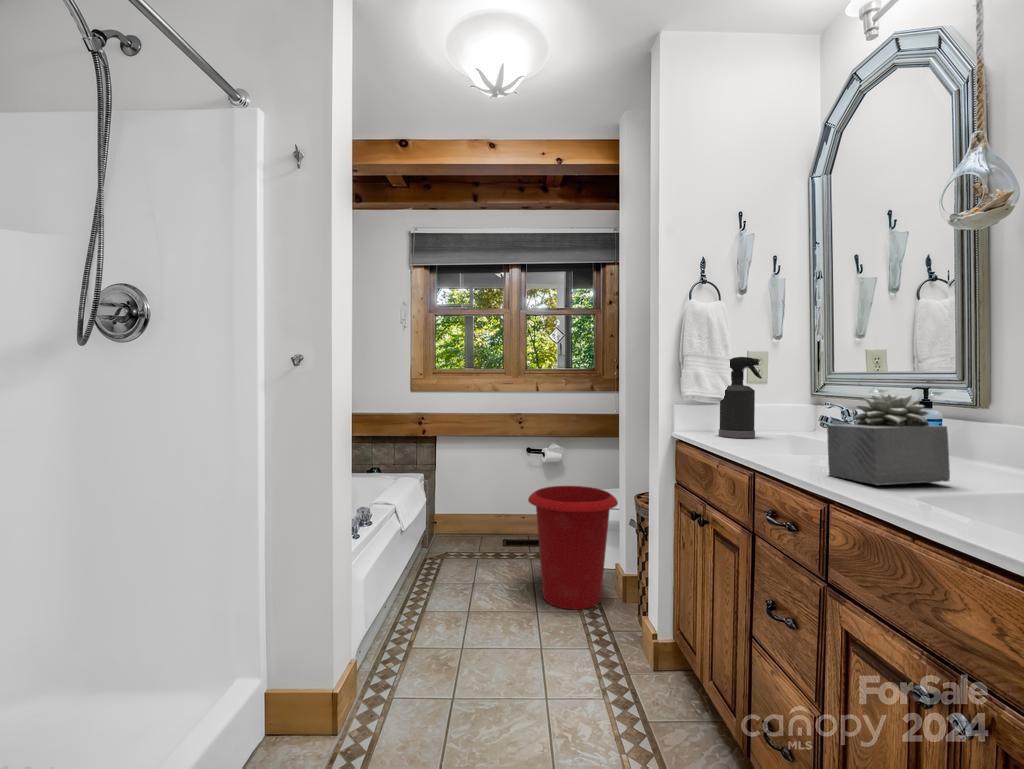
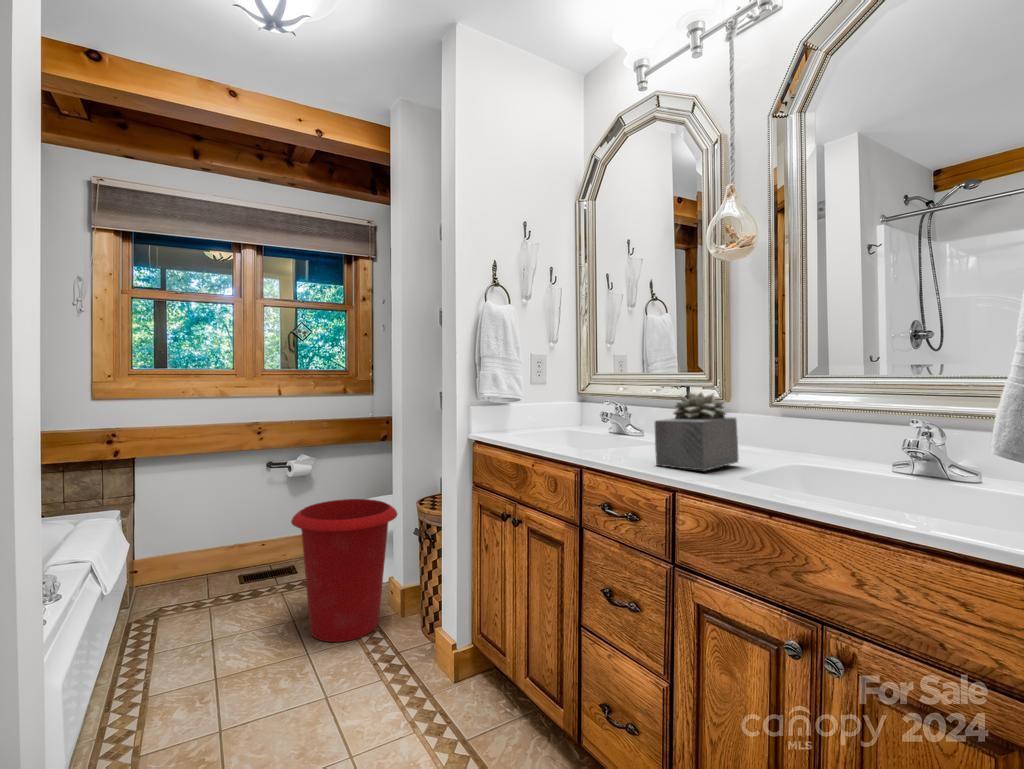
spray bottle: present [719,357,762,438] -> none [514,358,551,436]

